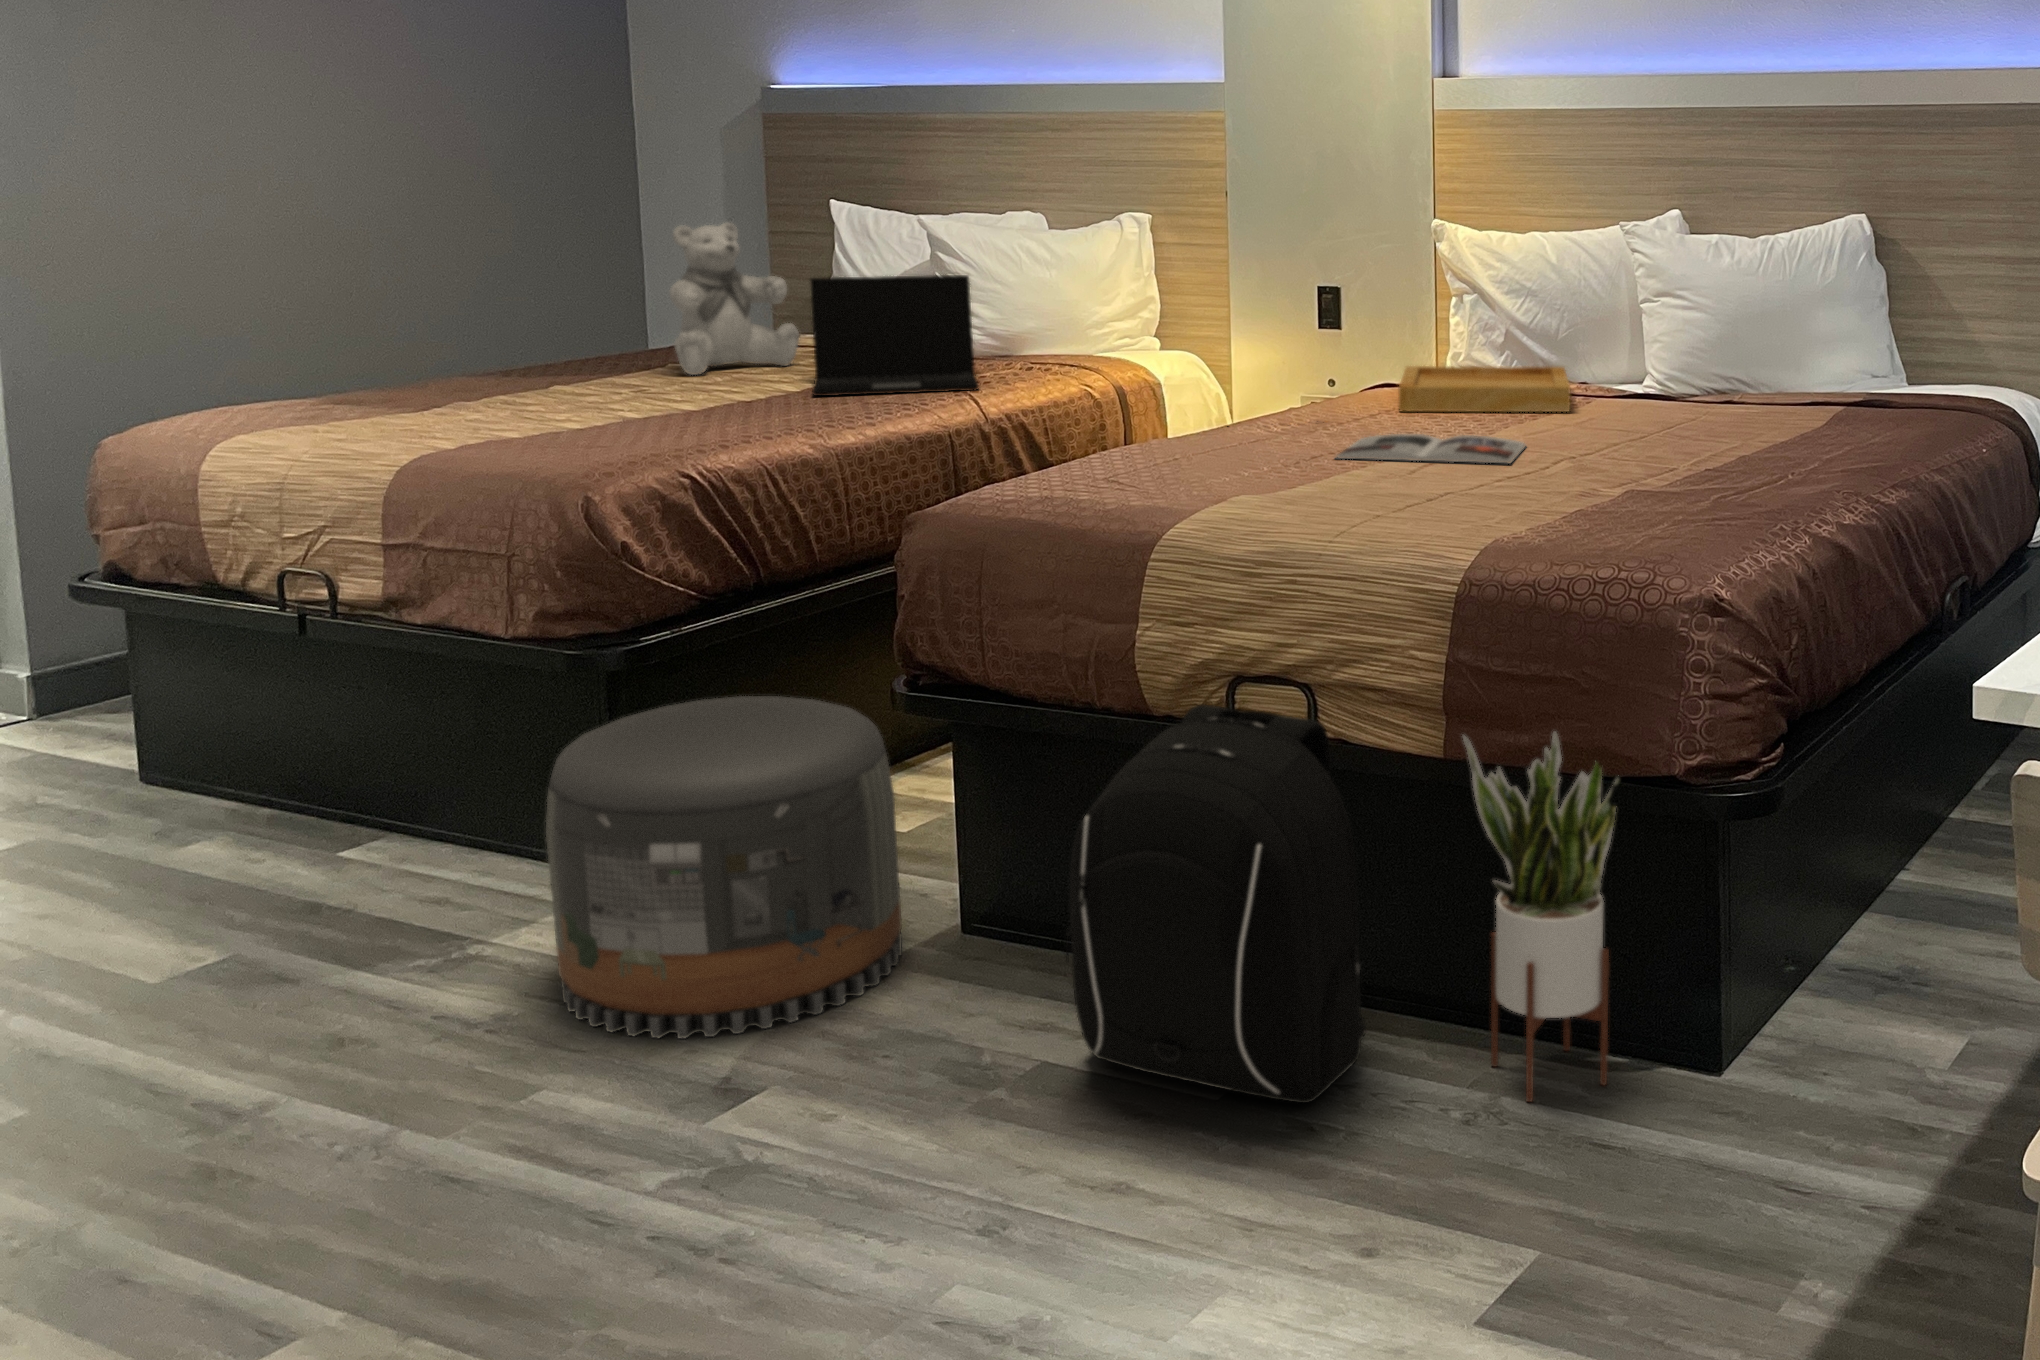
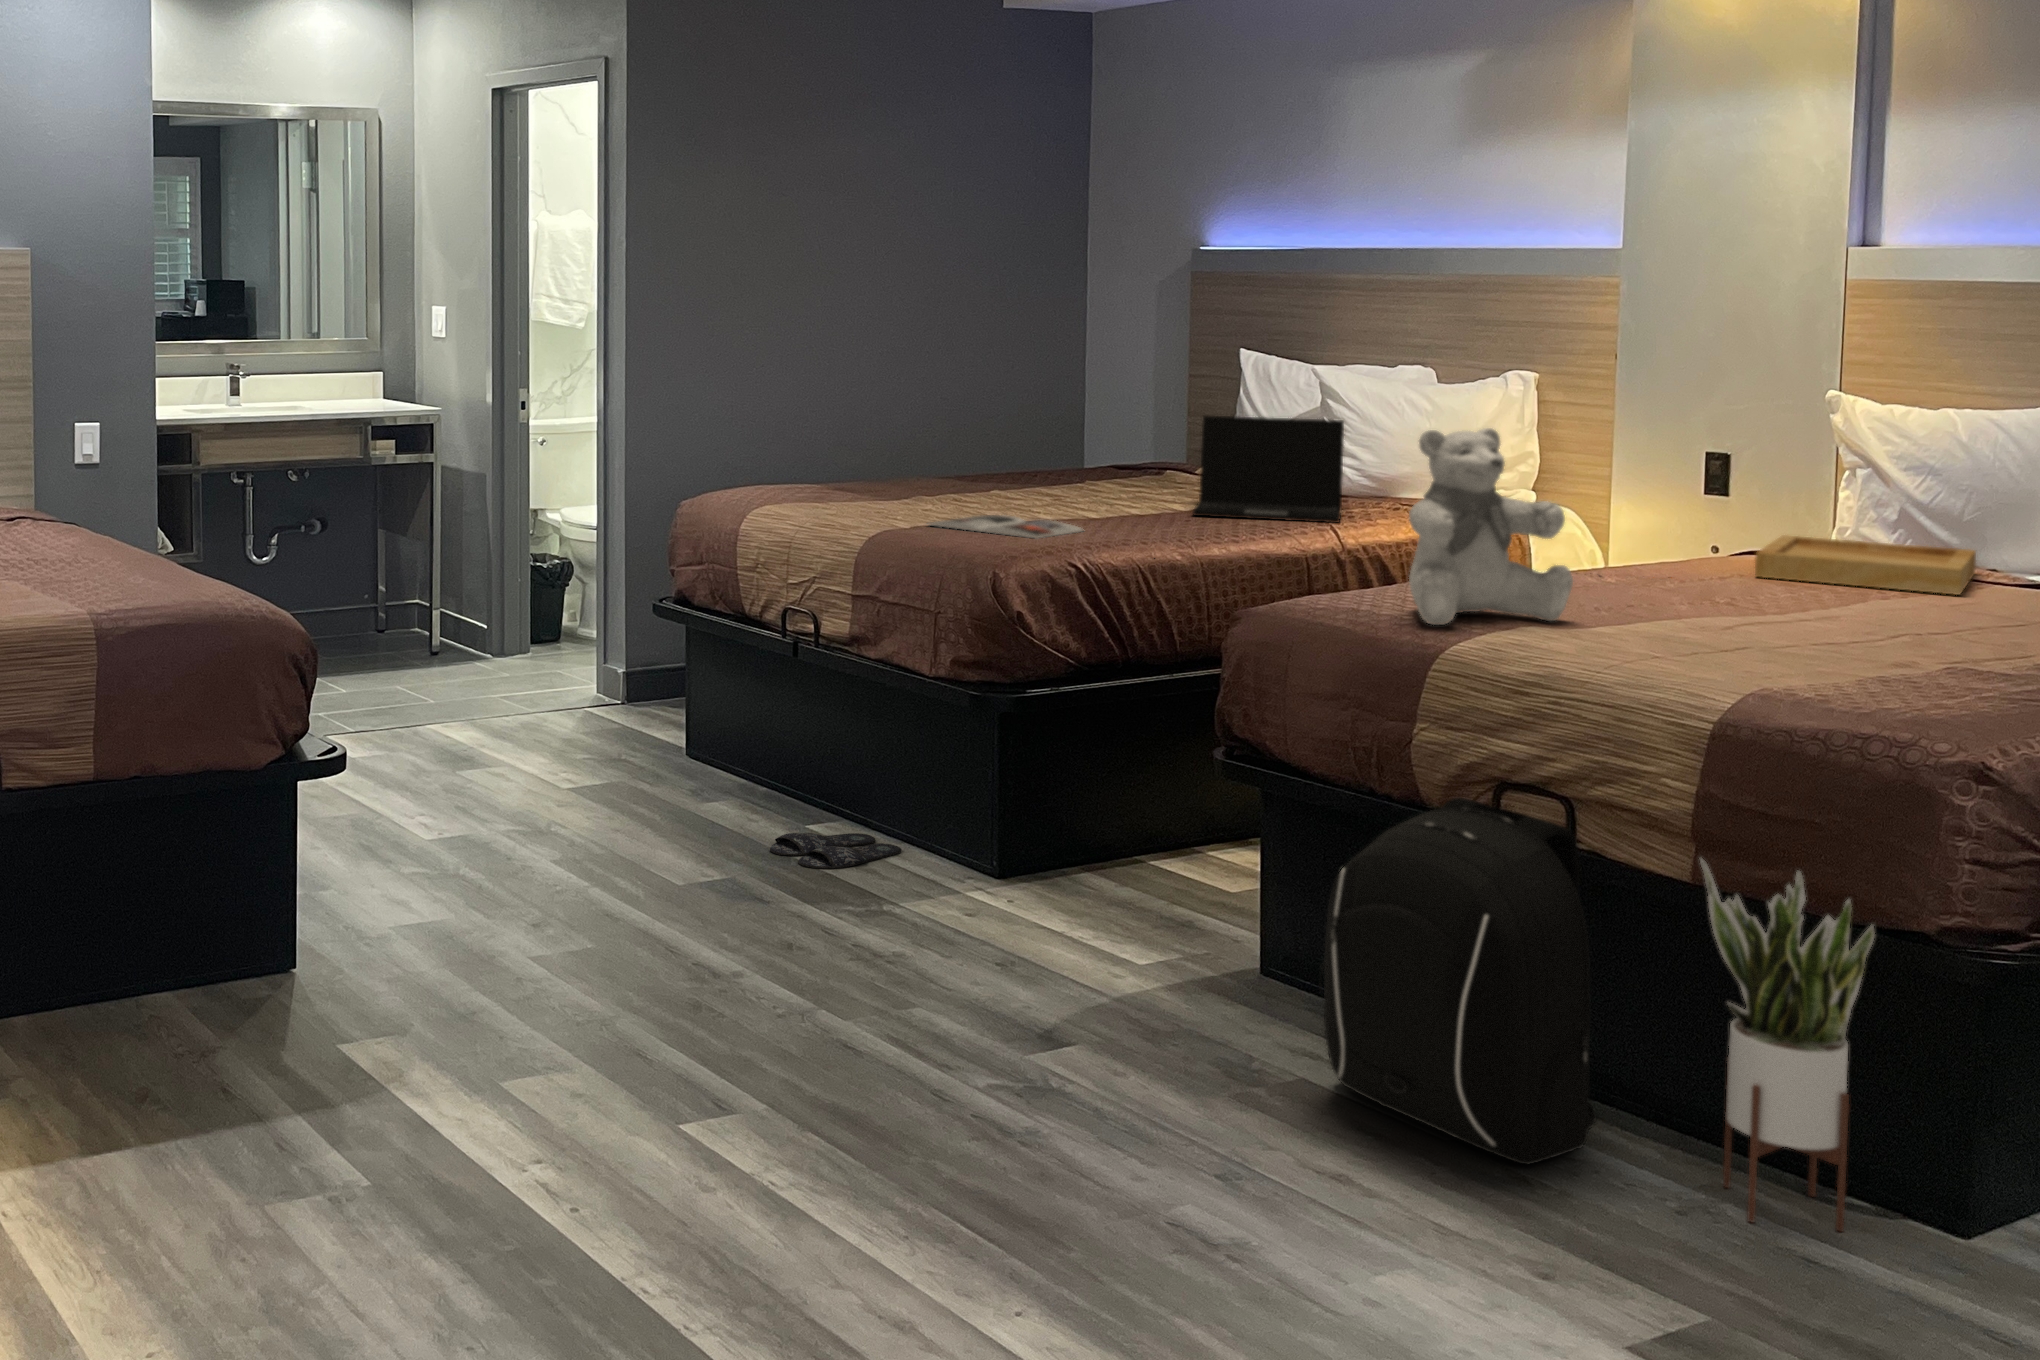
teddy bear: present [670,223,799,375] -> present [1409,428,1573,625]
magazine: present [1336,434,1526,463] -> present [927,515,1085,538]
pouf: present [546,696,902,1039] -> none [940,742,1205,1003]
slippers: none [291,850,487,917] -> present [770,833,902,869]

